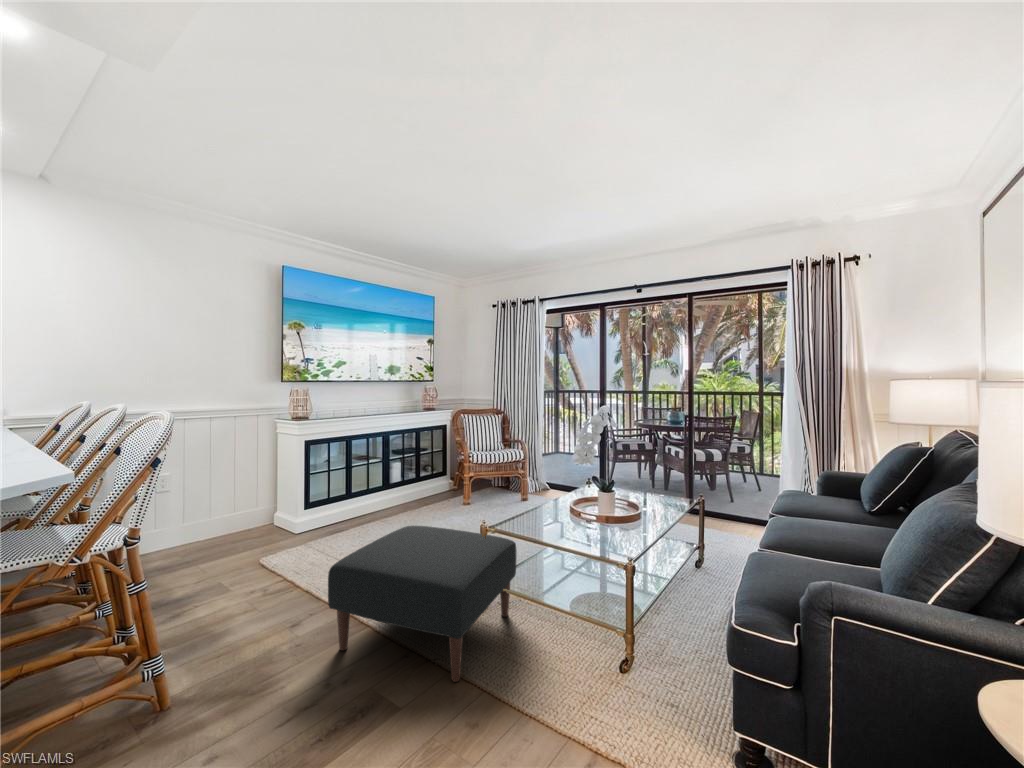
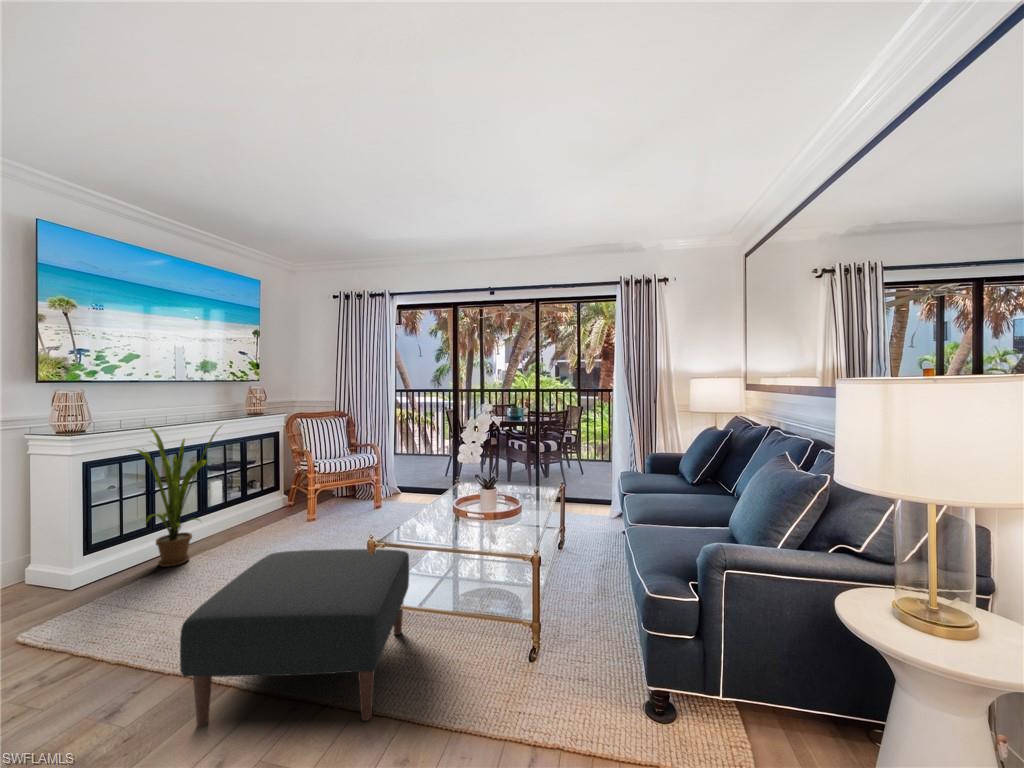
house plant: none [328,414,396,528] -> present [132,426,222,567]

